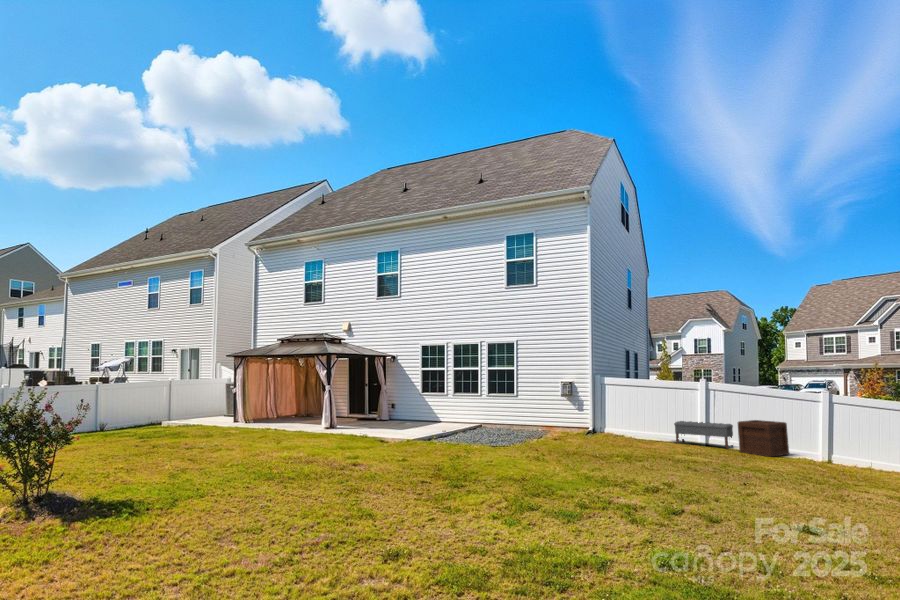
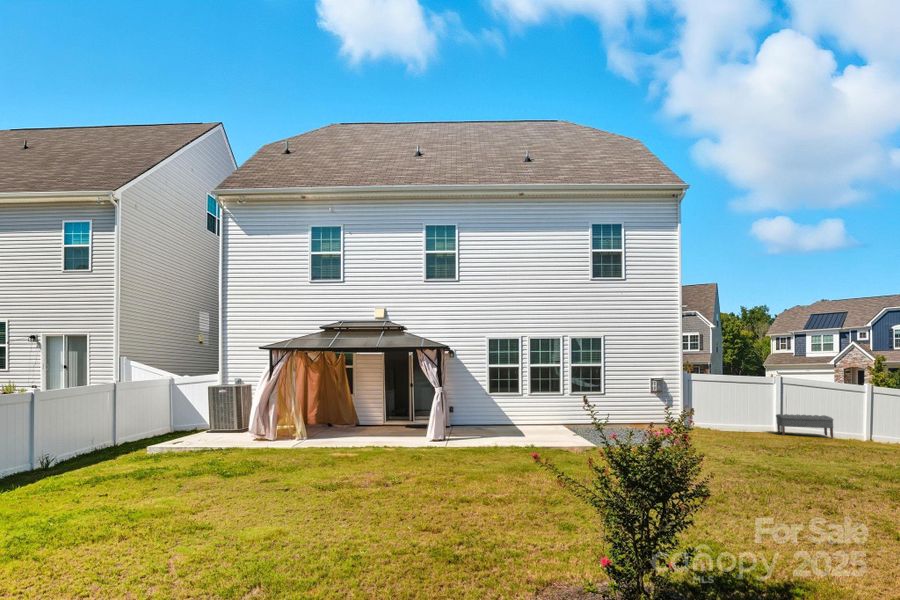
wooden crate: present [738,420,789,457] -> none [850,412,890,445]

